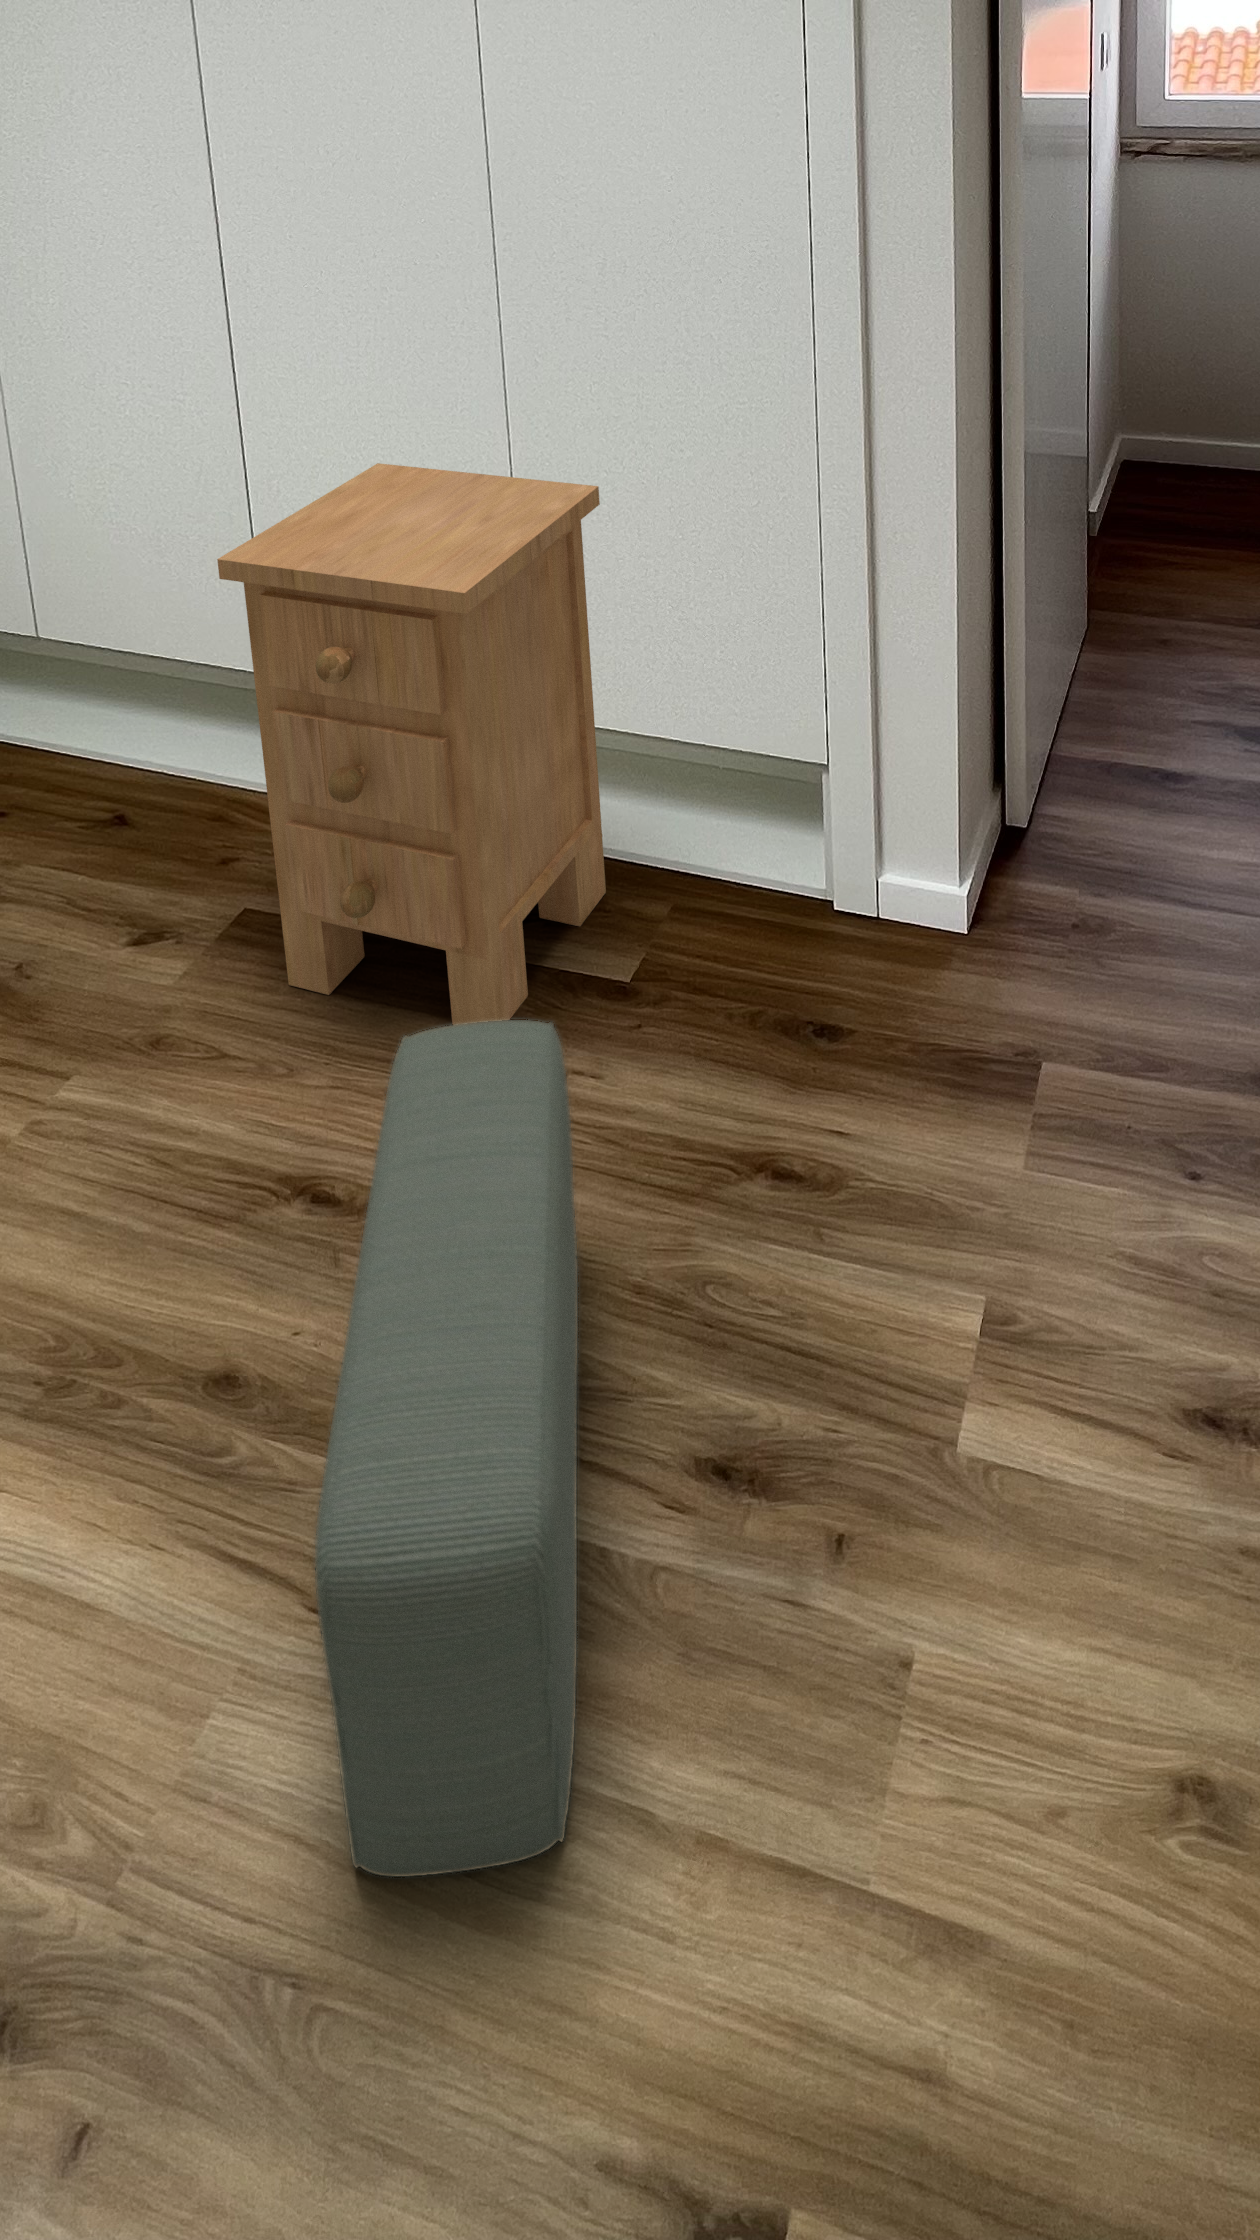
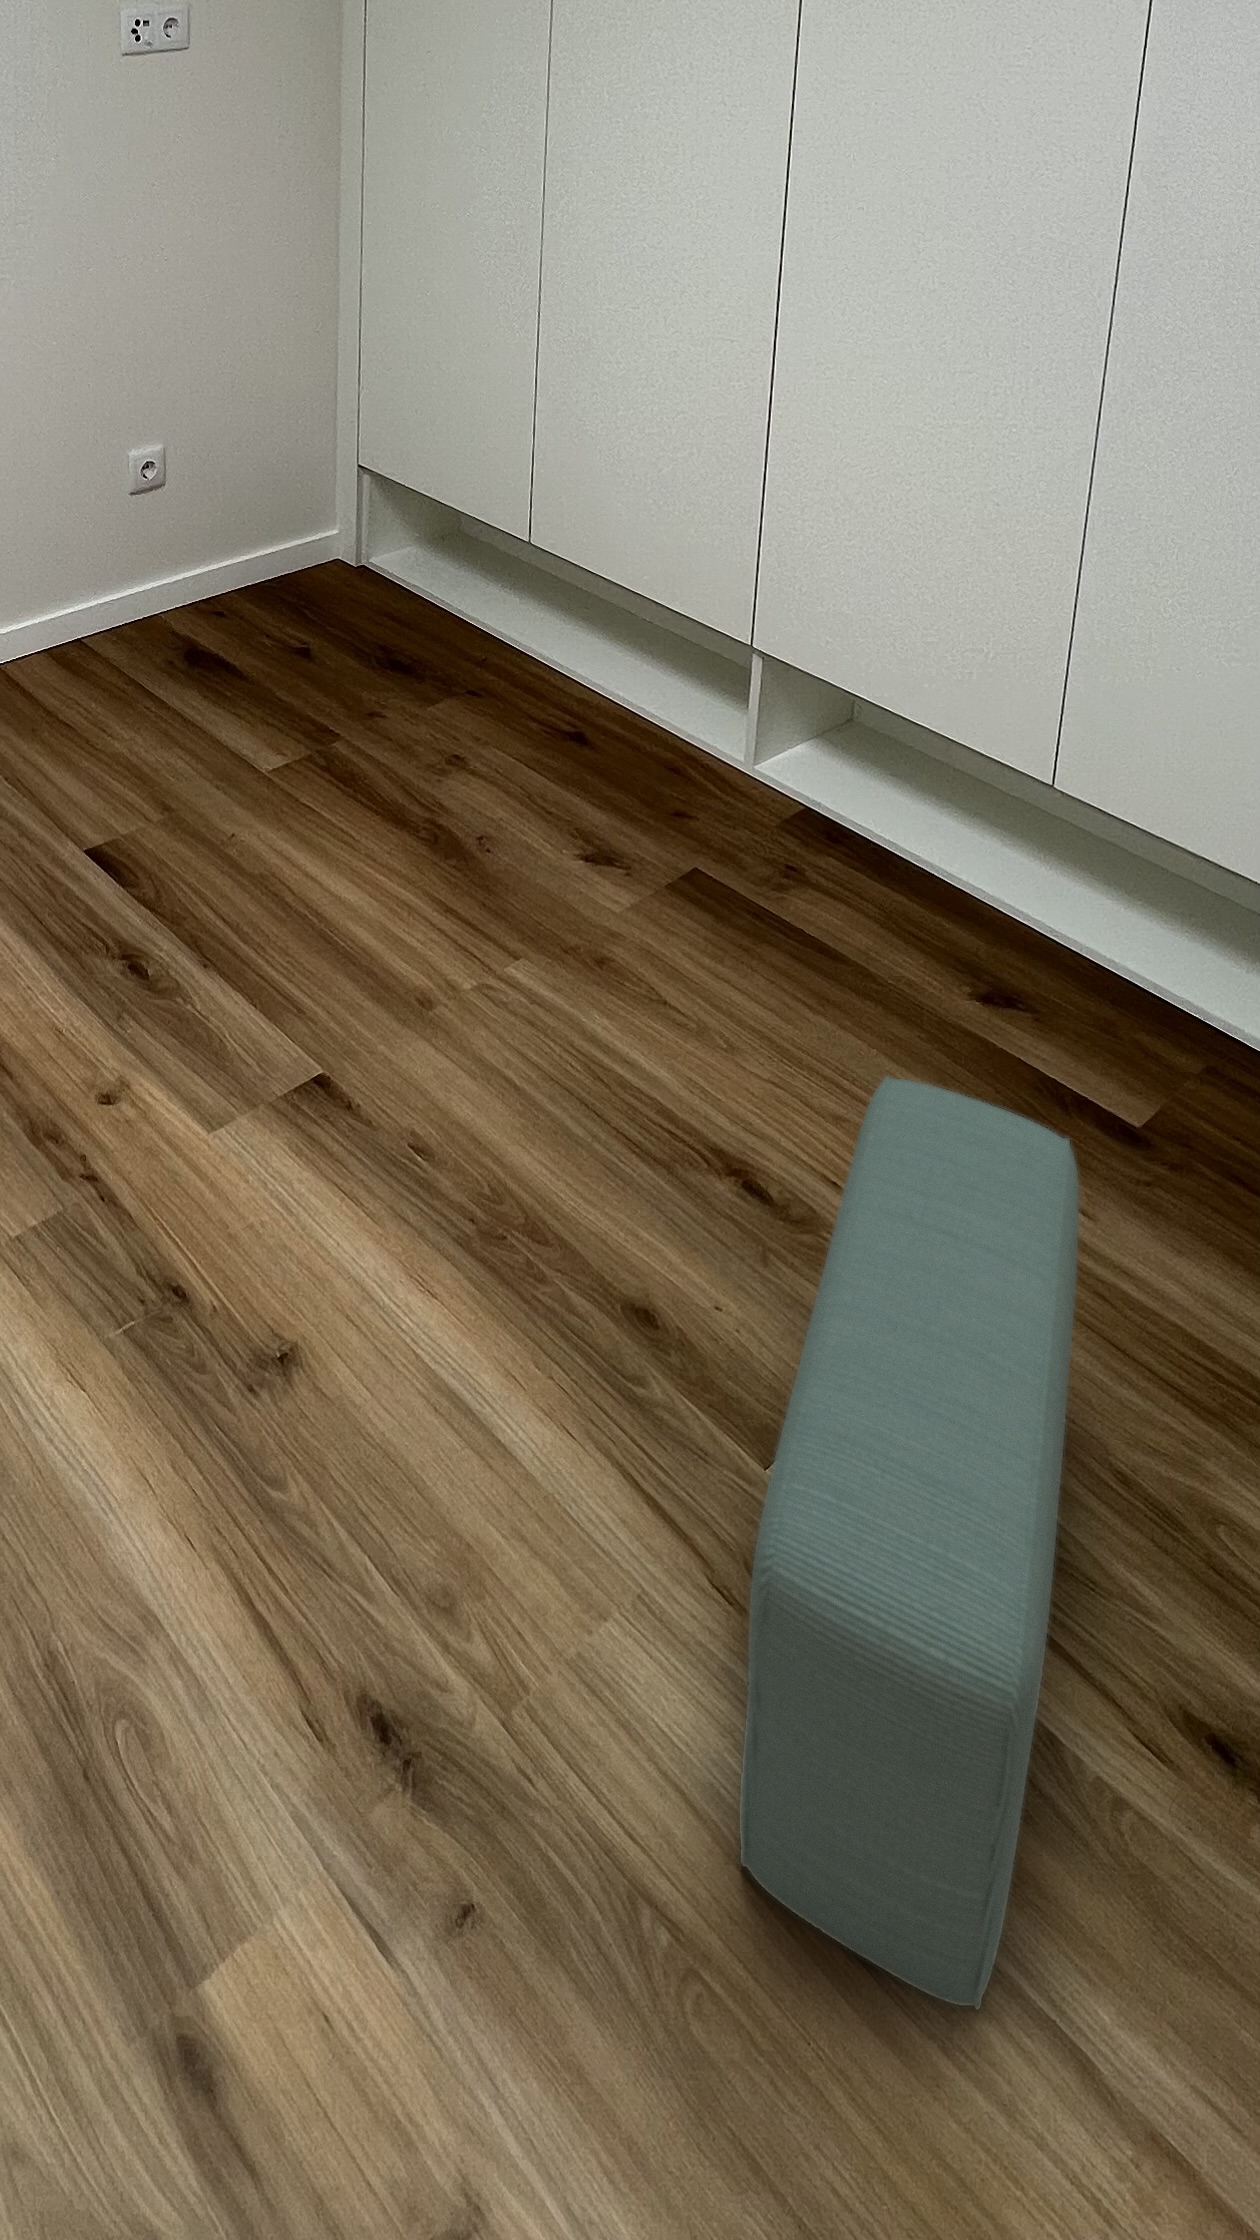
nightstand: present [217,463,606,1025] -> none [735,462,1206,1117]

